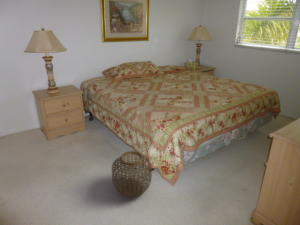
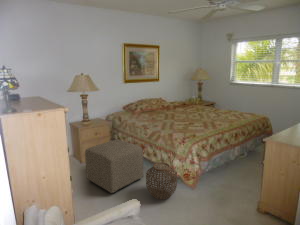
ottoman: none [40,115,116,186] -> present [85,140,144,193]

